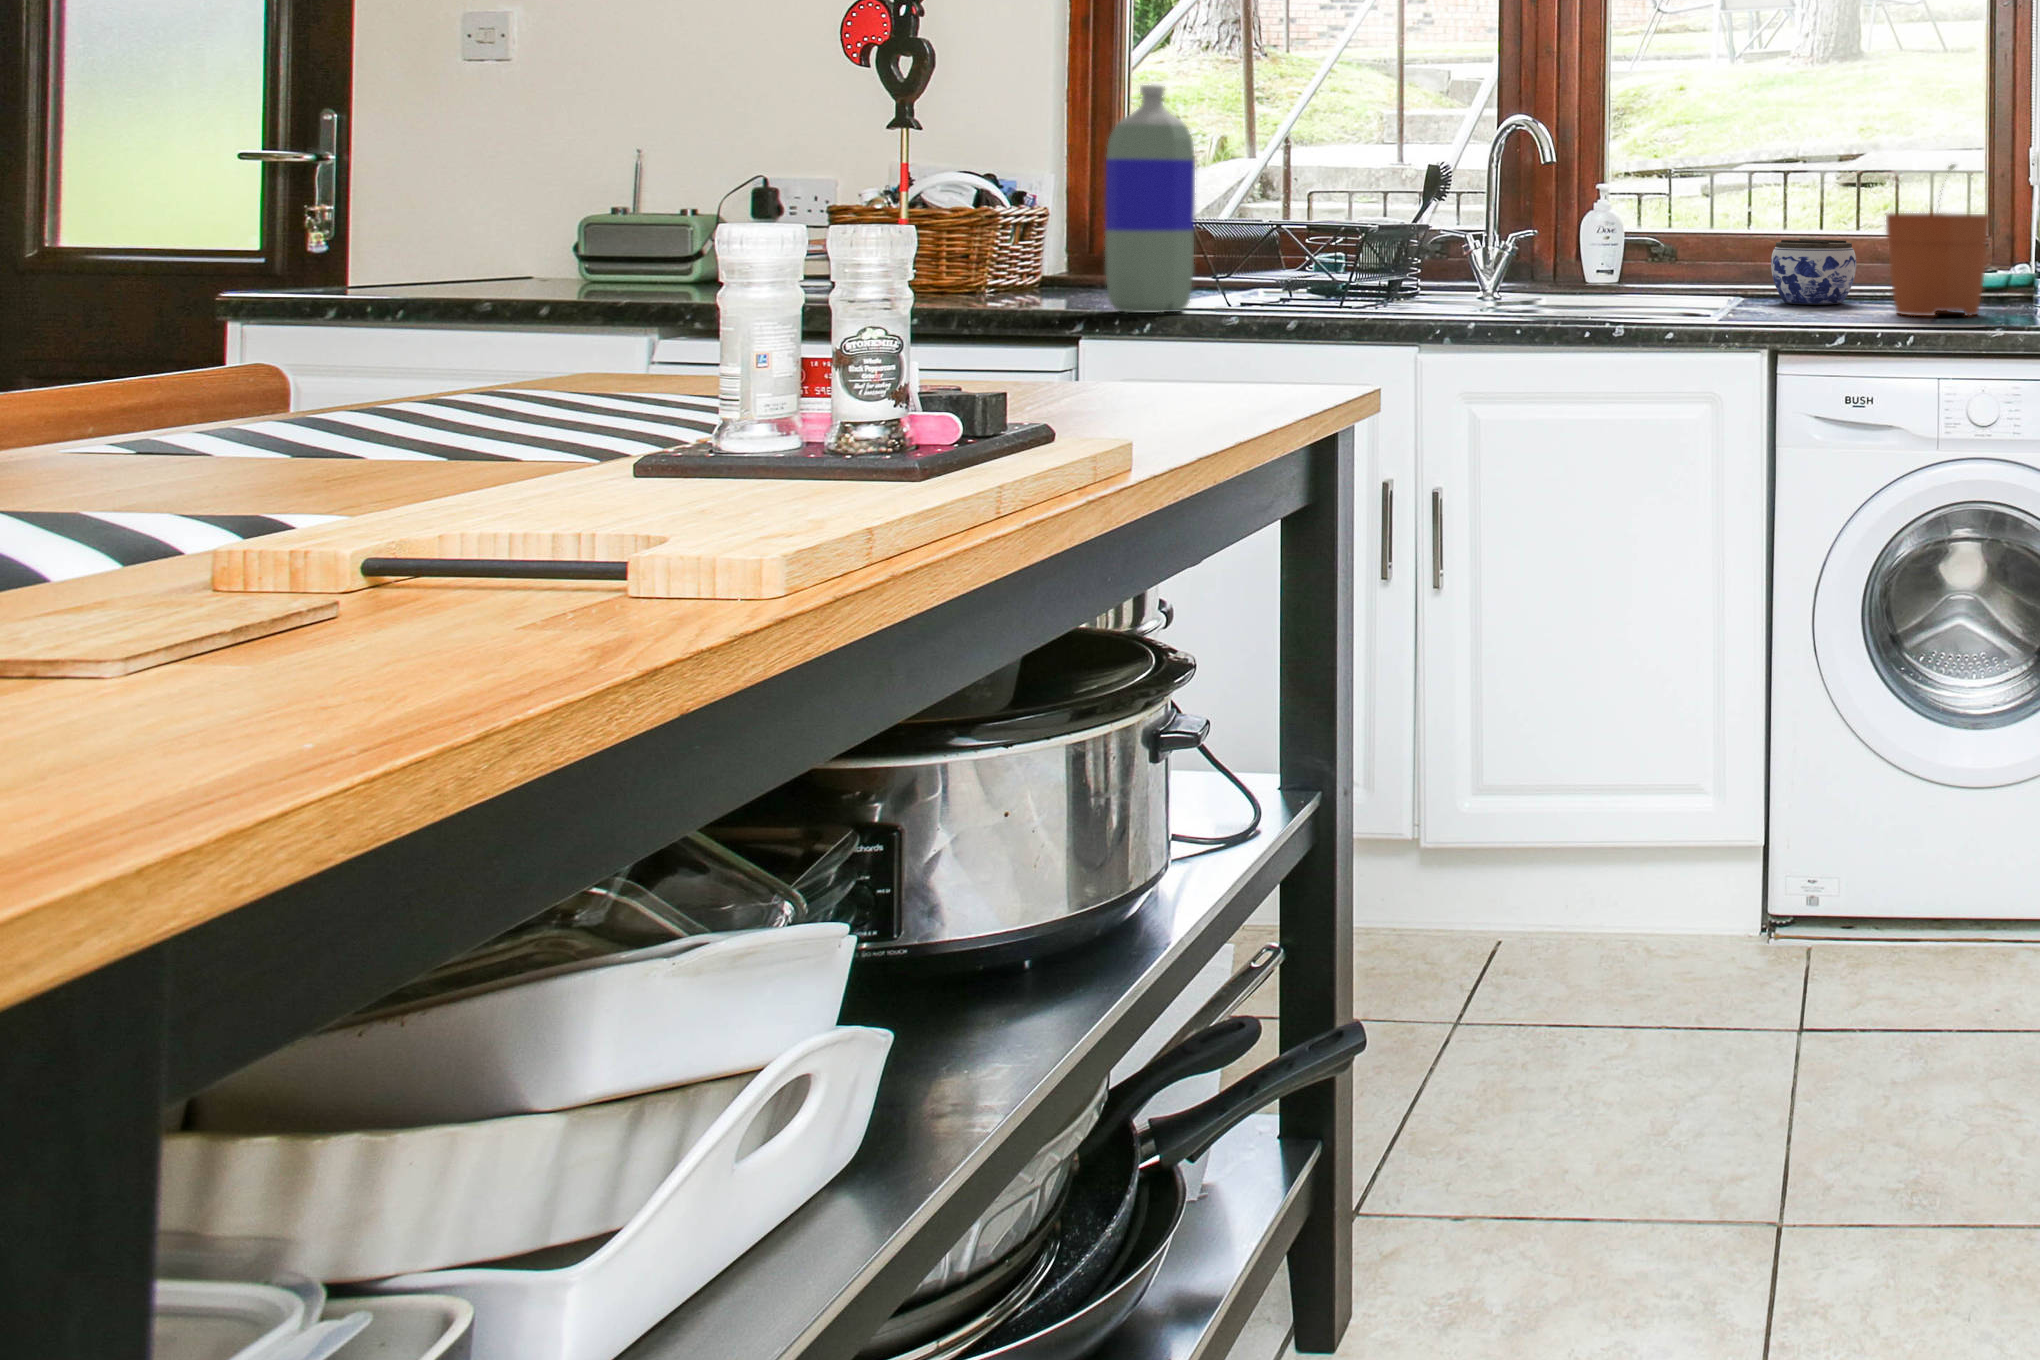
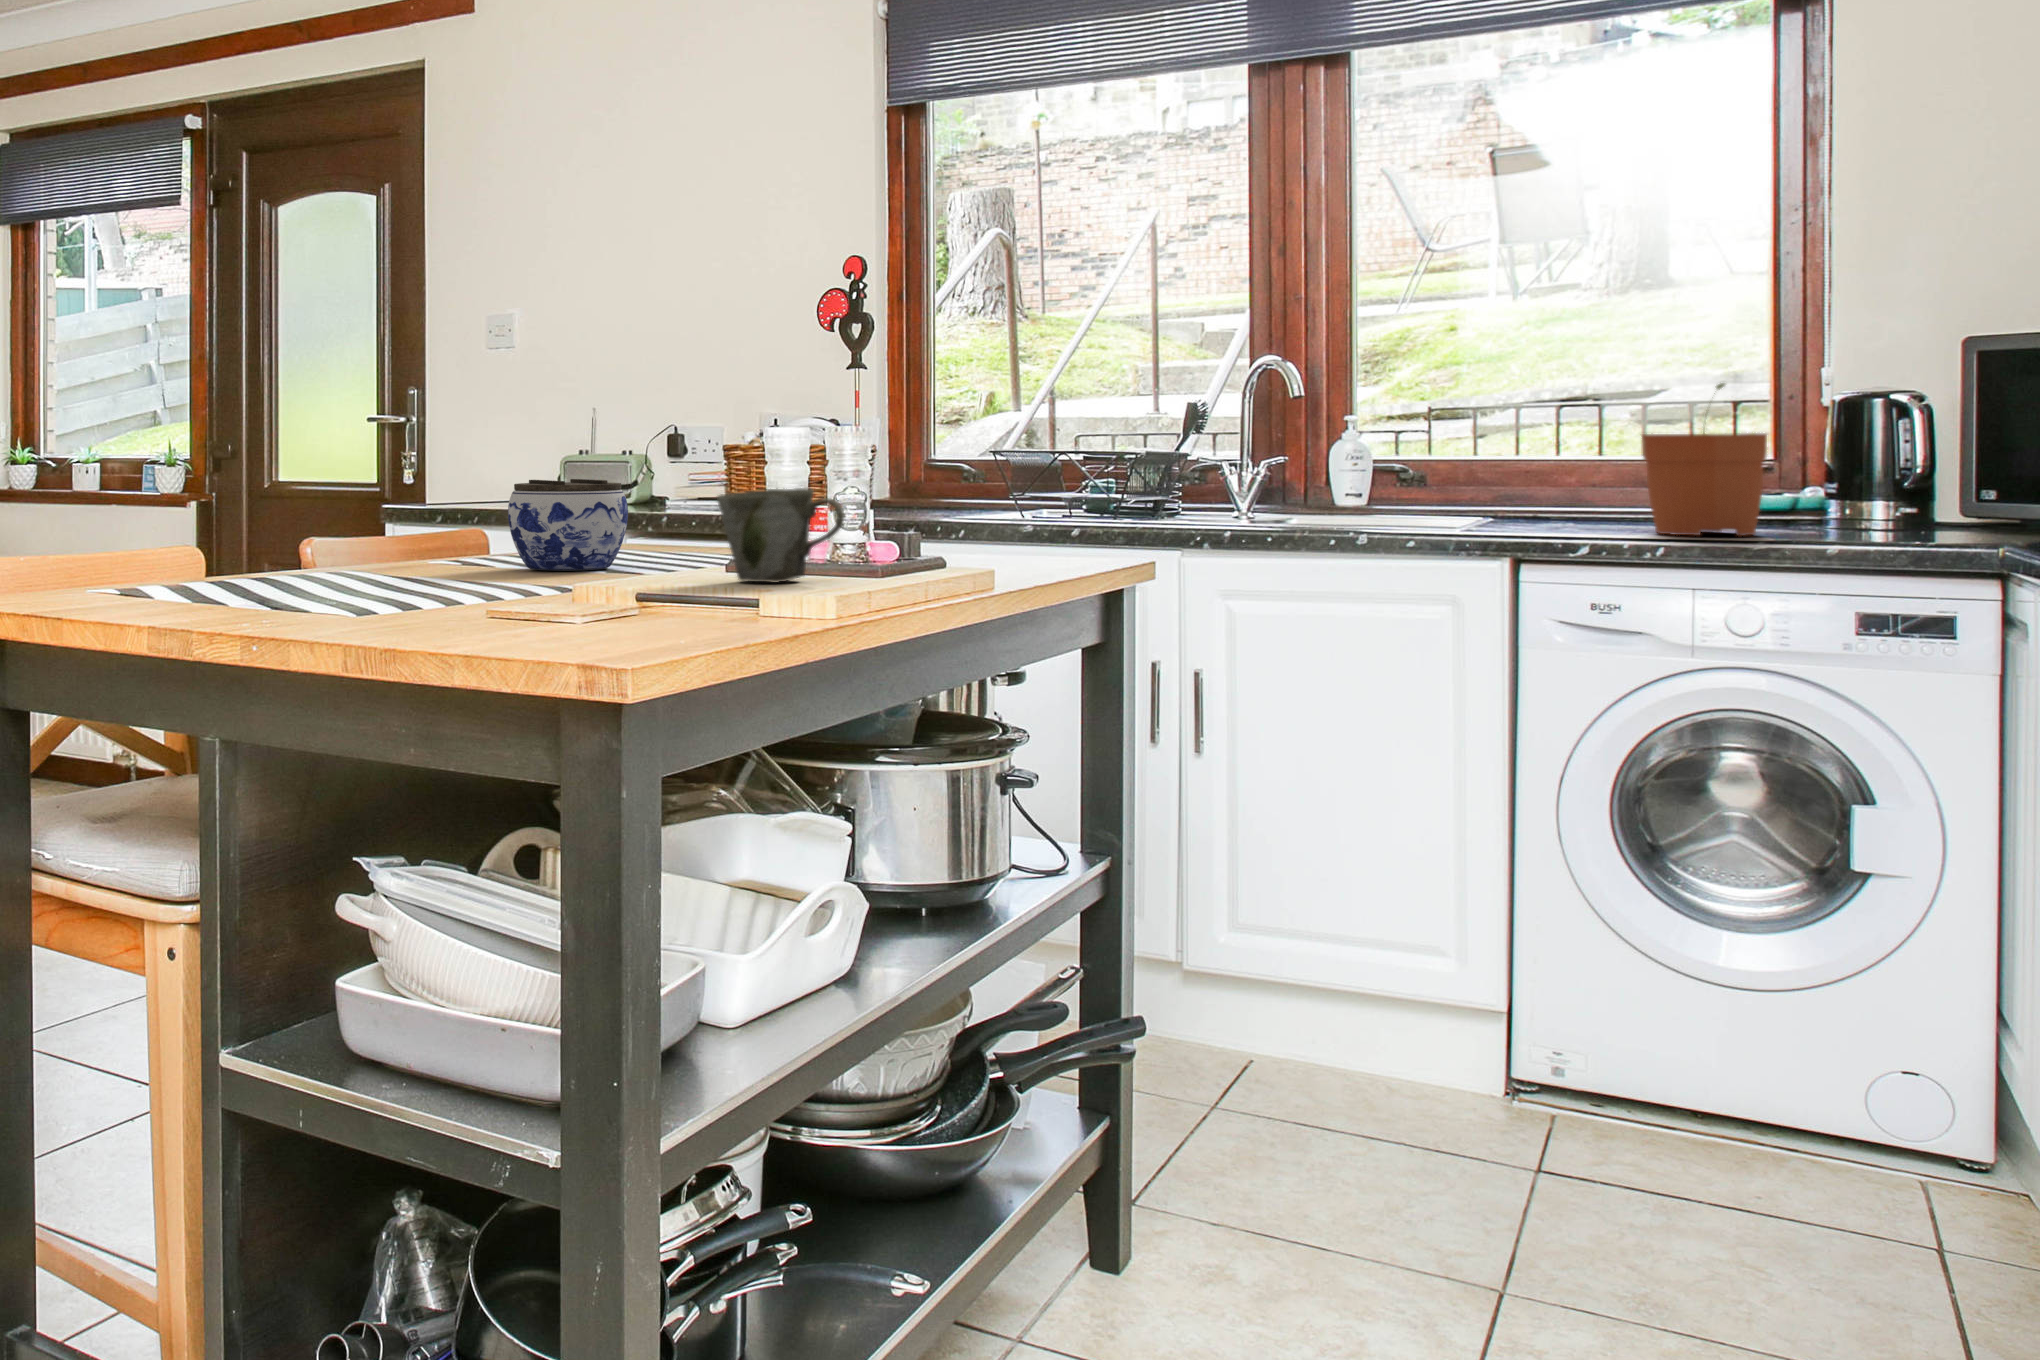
bottle: present [1105,85,1195,313] -> none [921,343,988,521]
jar: present [1771,239,1856,304] -> present [508,479,628,571]
mug: none [582,323,854,502] -> present [717,488,844,583]

